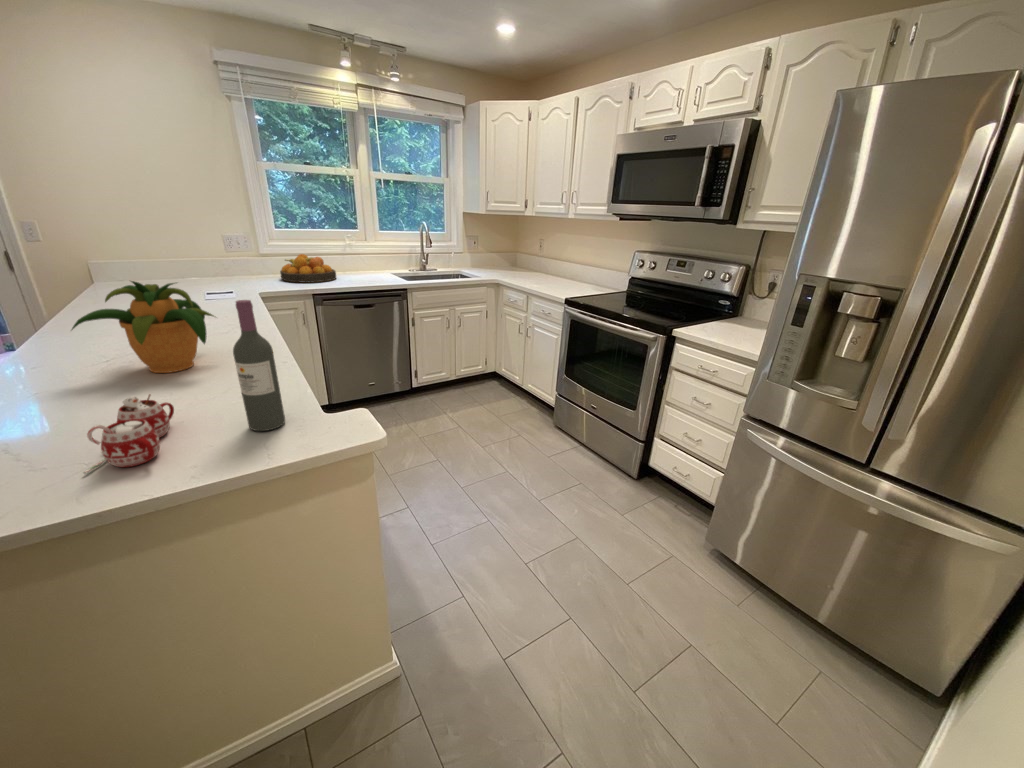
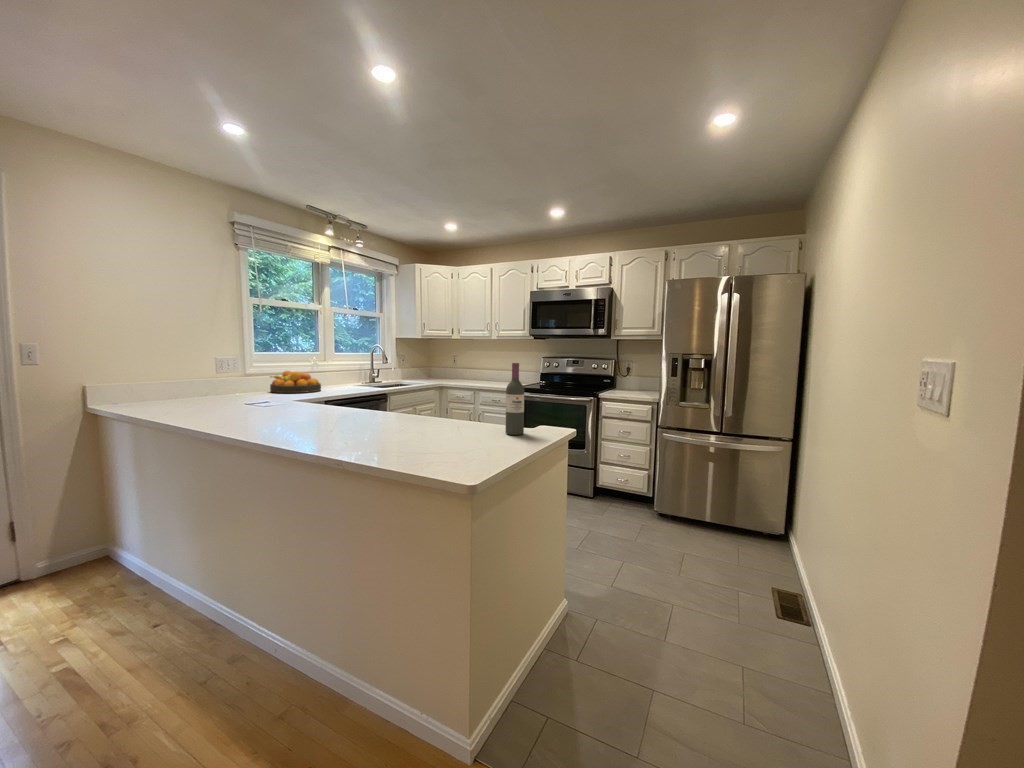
potted plant: present [72,281,214,373] -> none [344,365,420,430]
mug: present [83,394,174,474] -> none [459,417,511,451]

